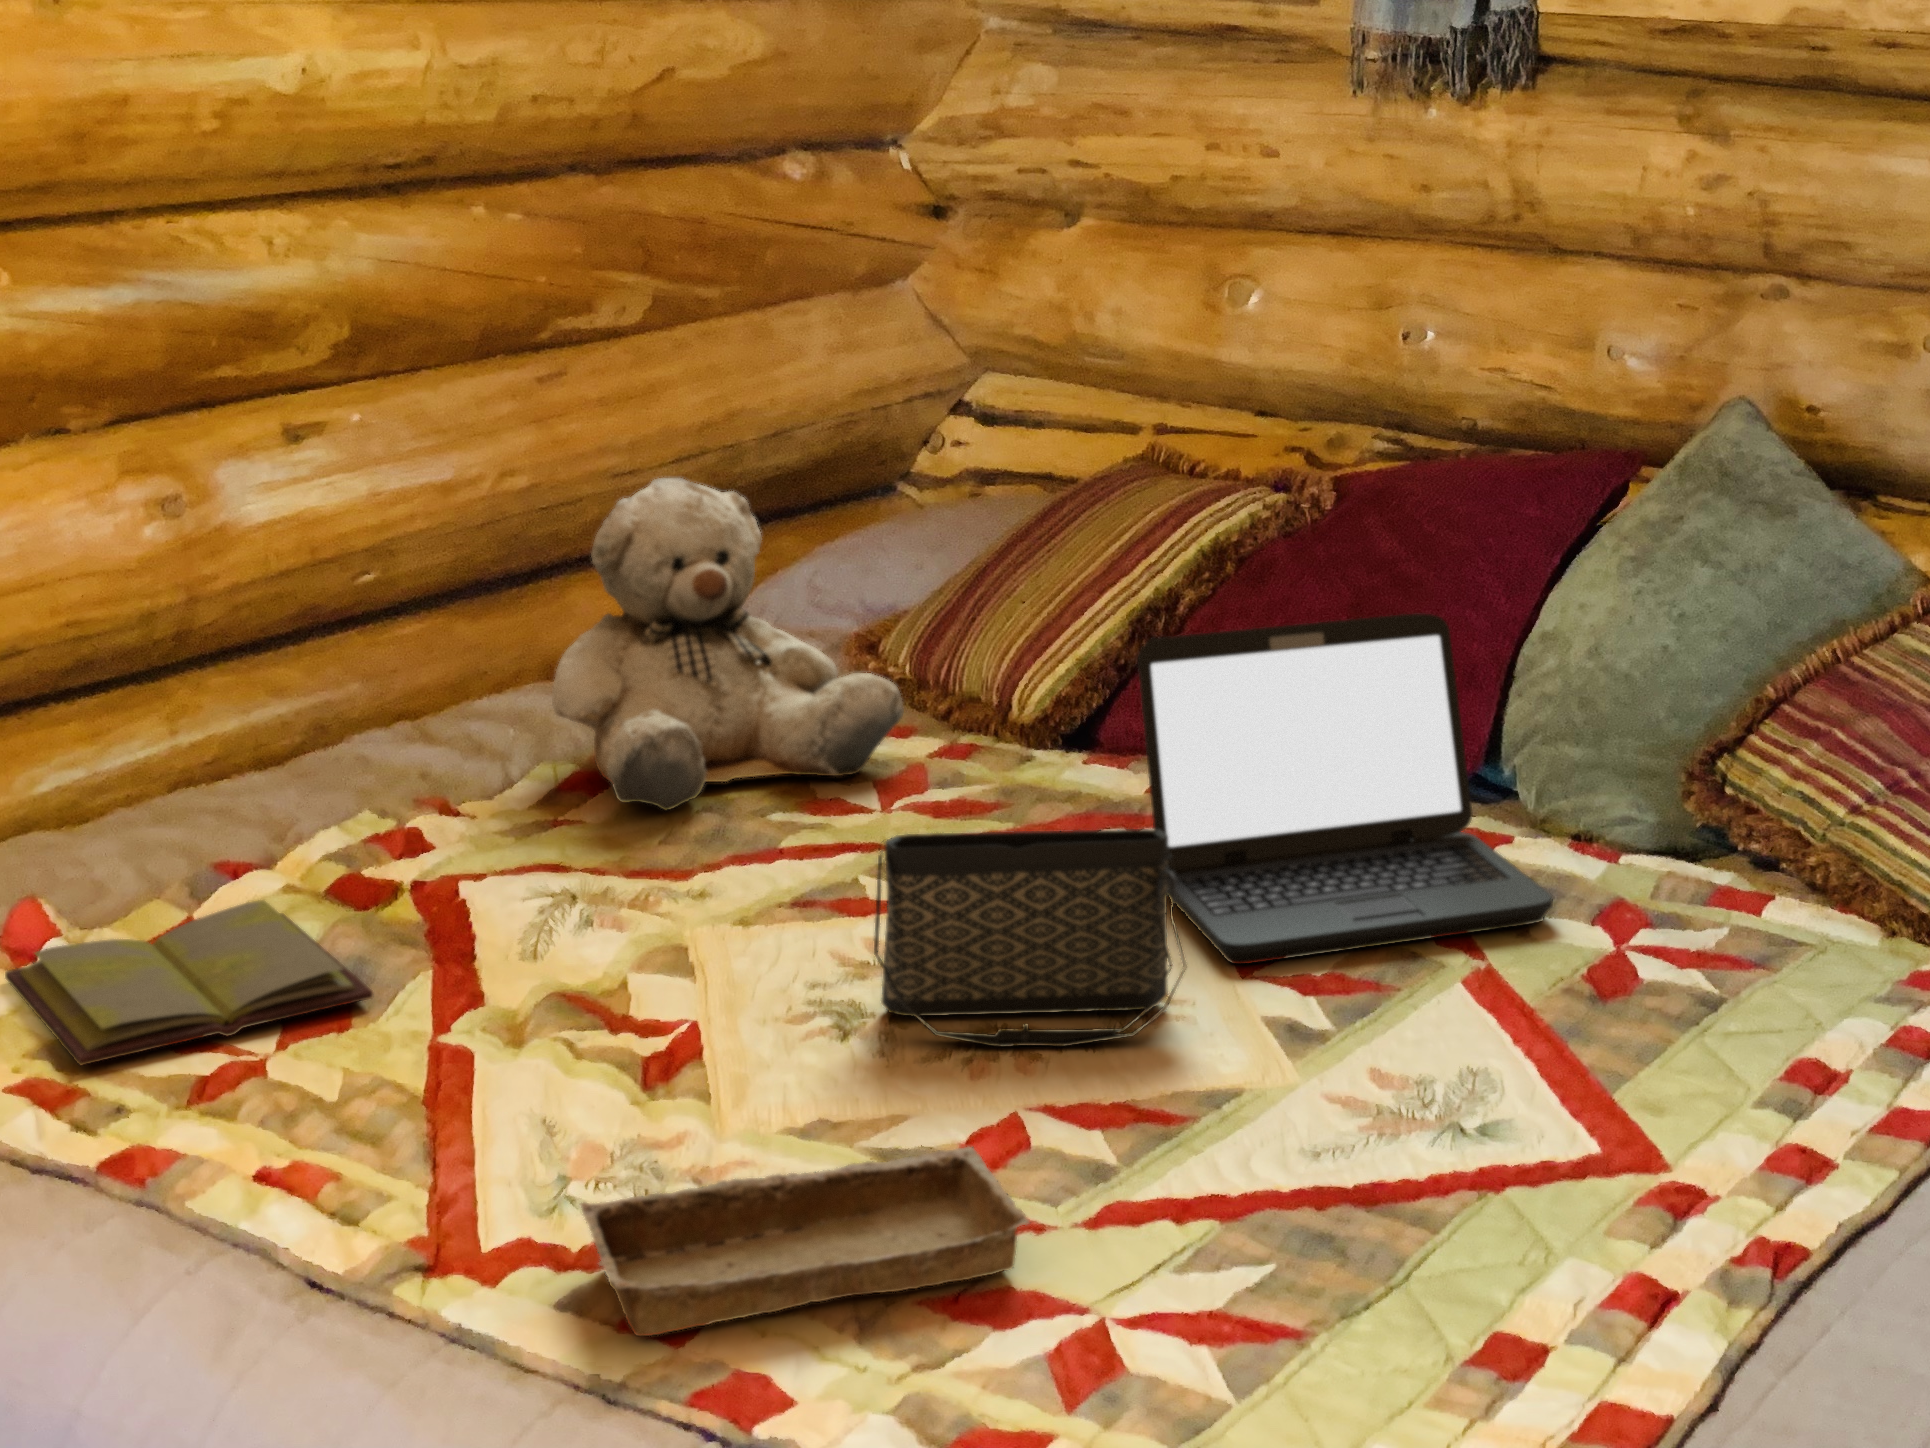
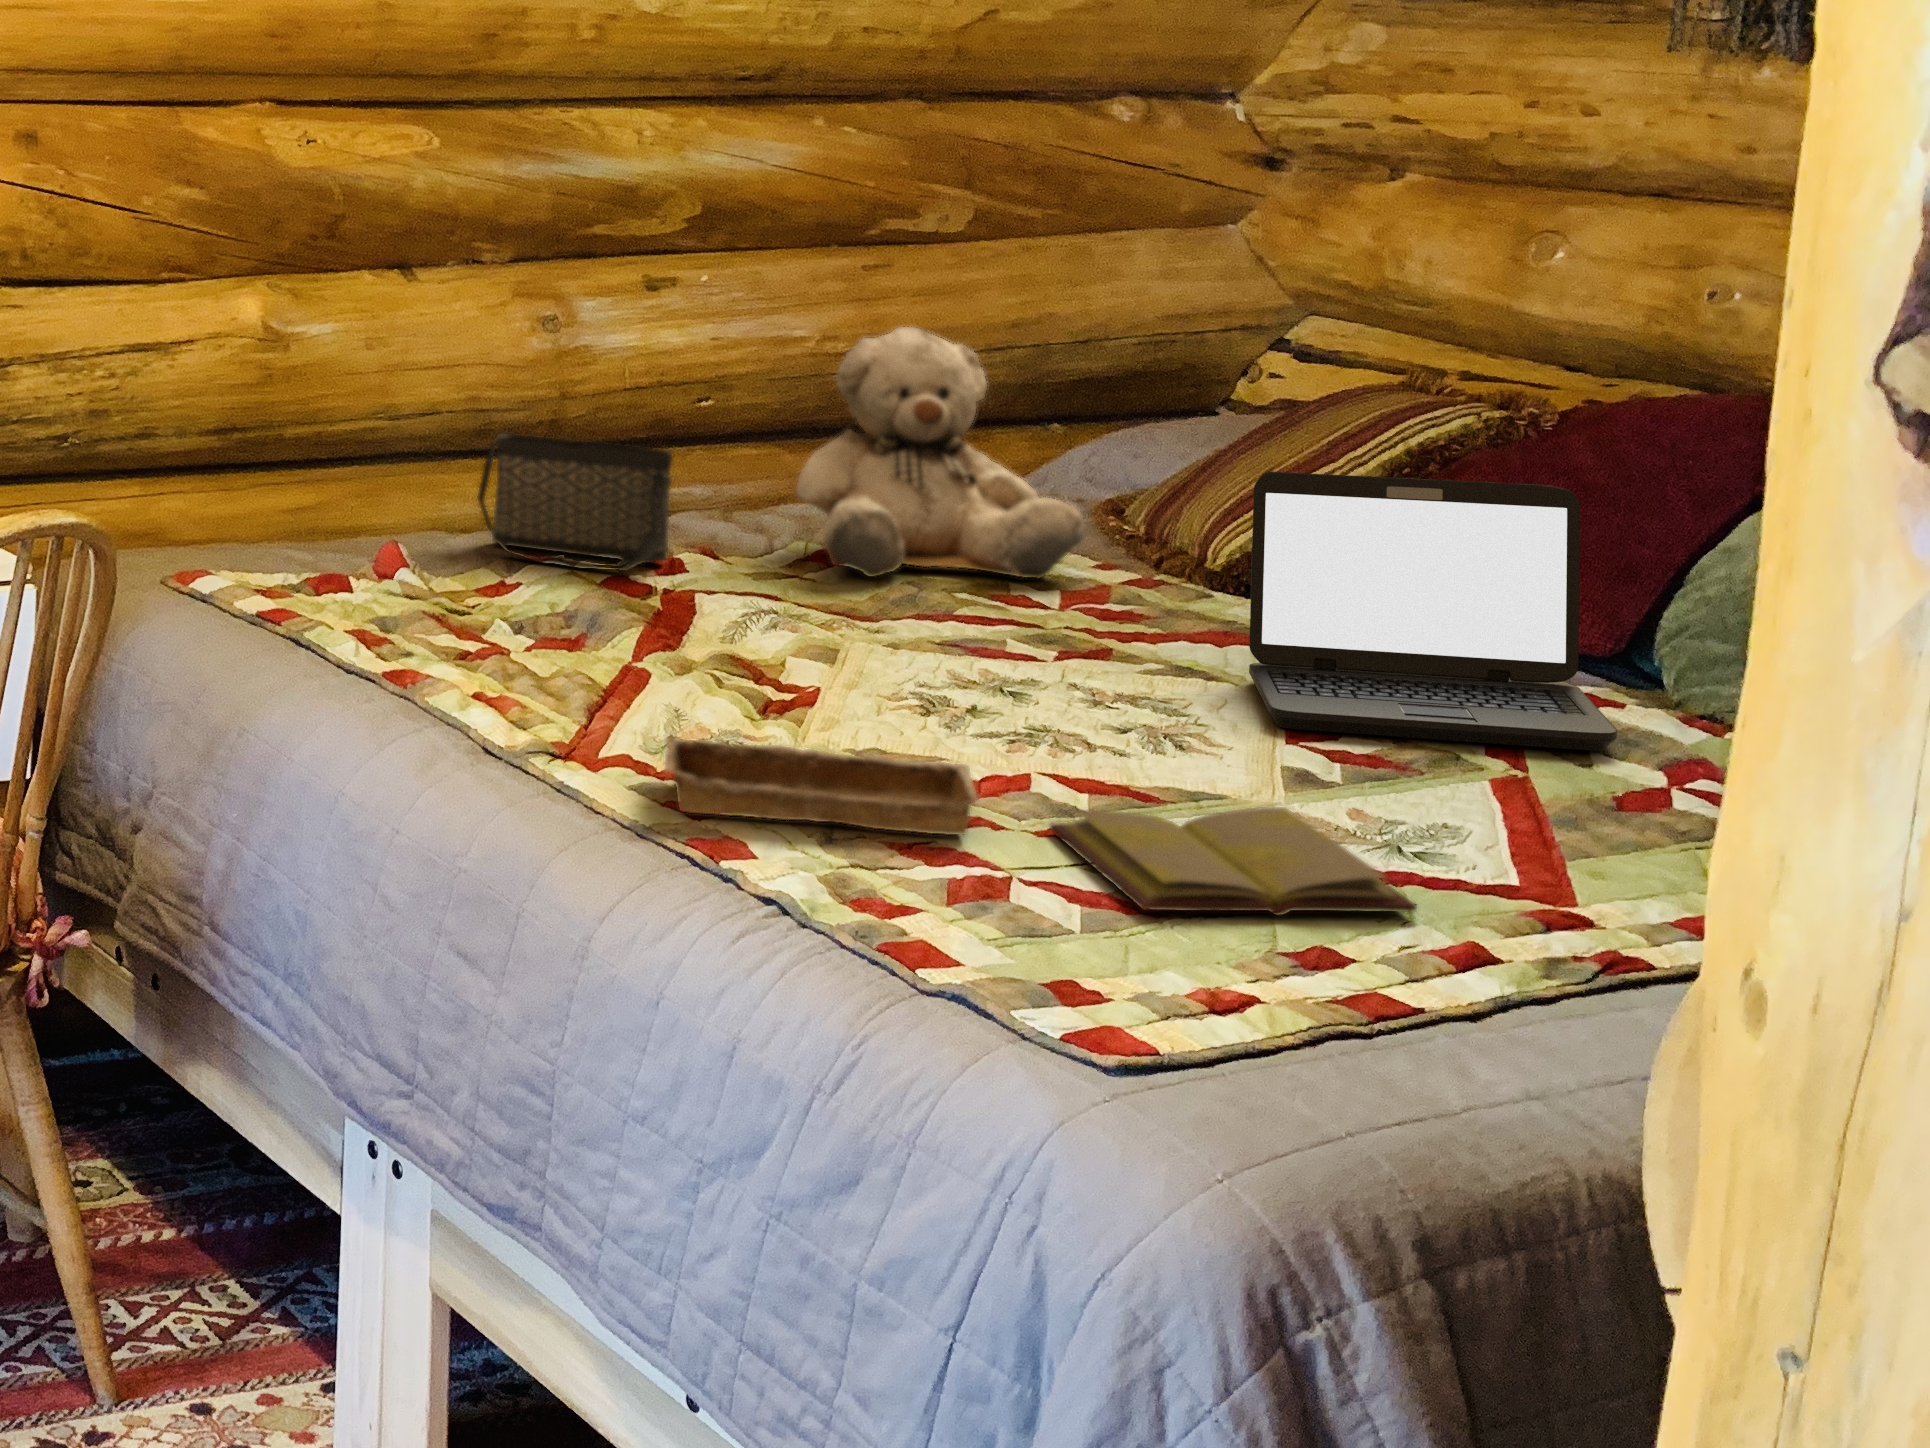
handbag: present [874,829,1186,1047] -> present [478,434,672,570]
diary: present [5,900,373,1065] -> present [1049,807,1417,915]

